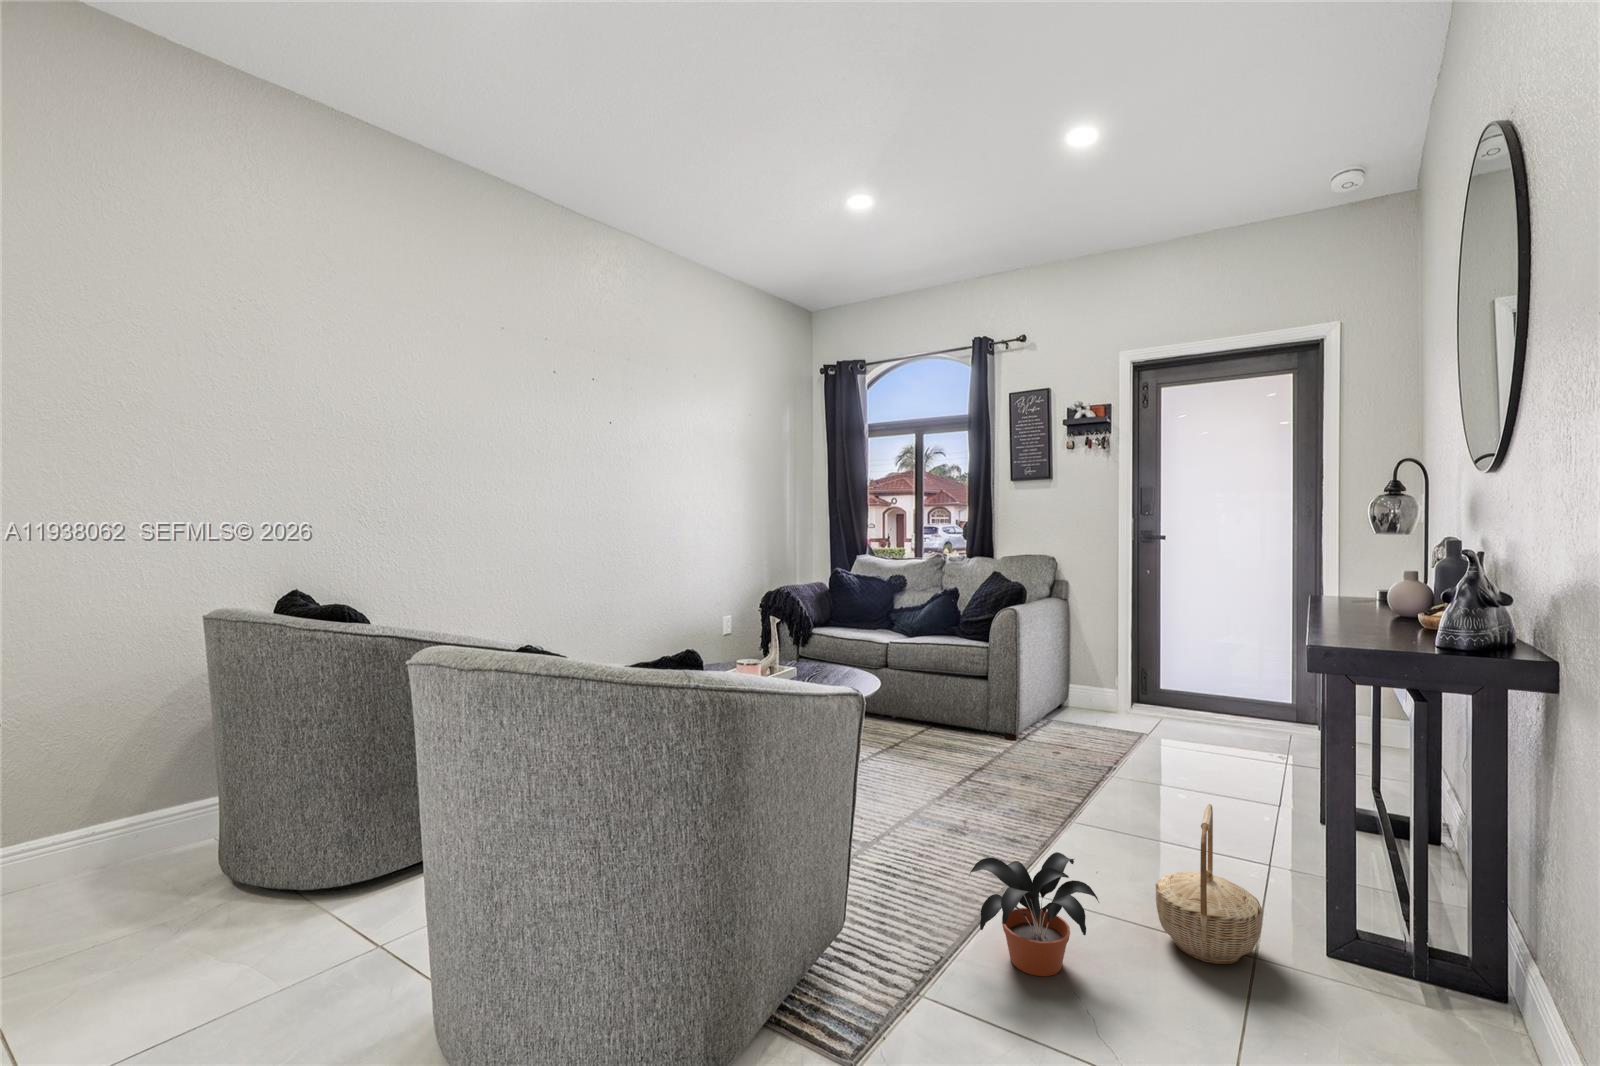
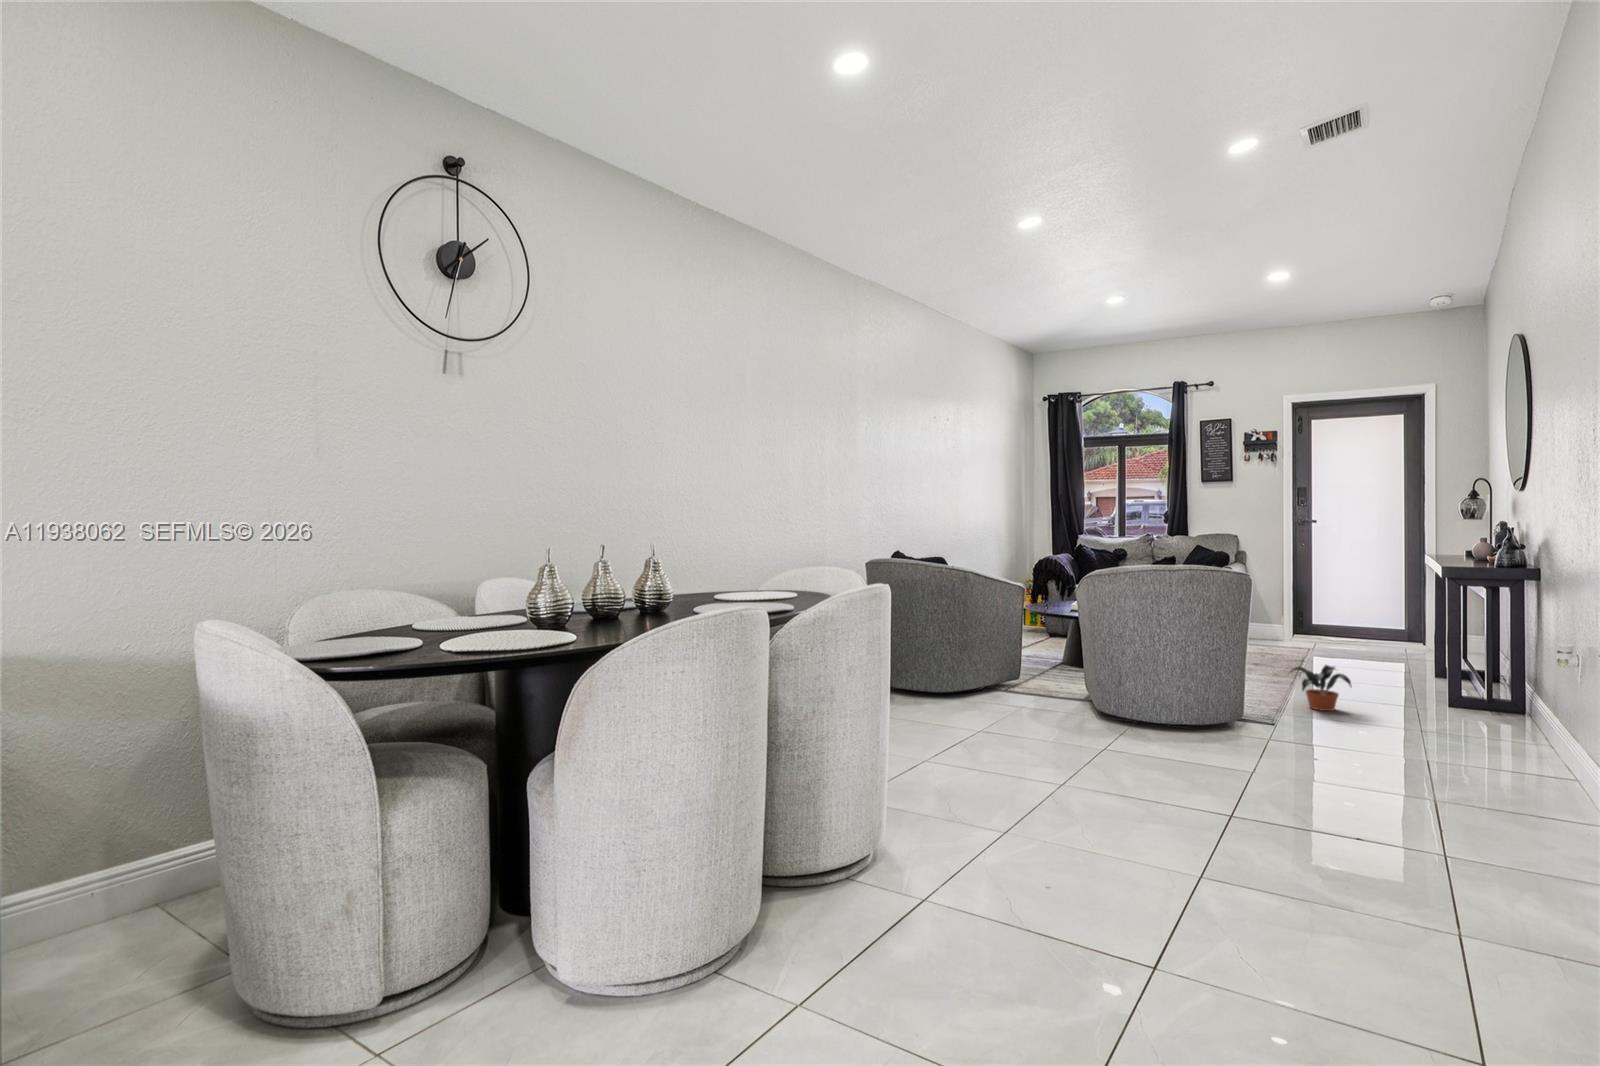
basket: present [1155,804,1262,964] -> none [1369,644,1420,708]

